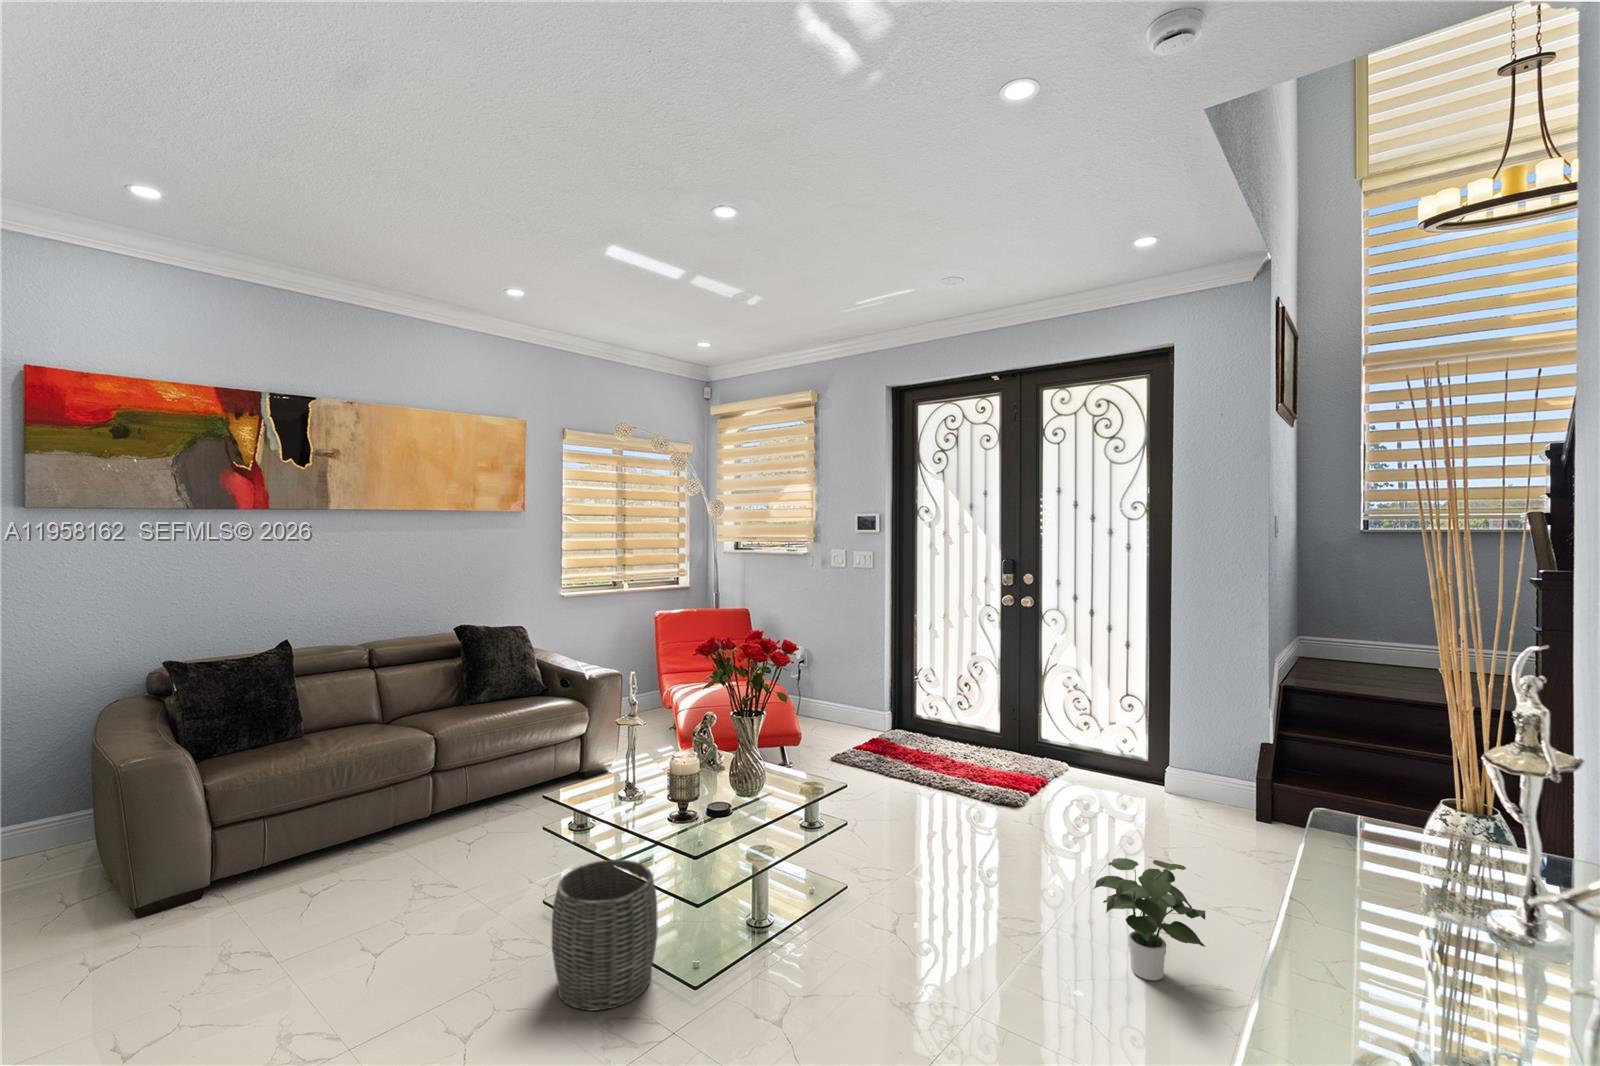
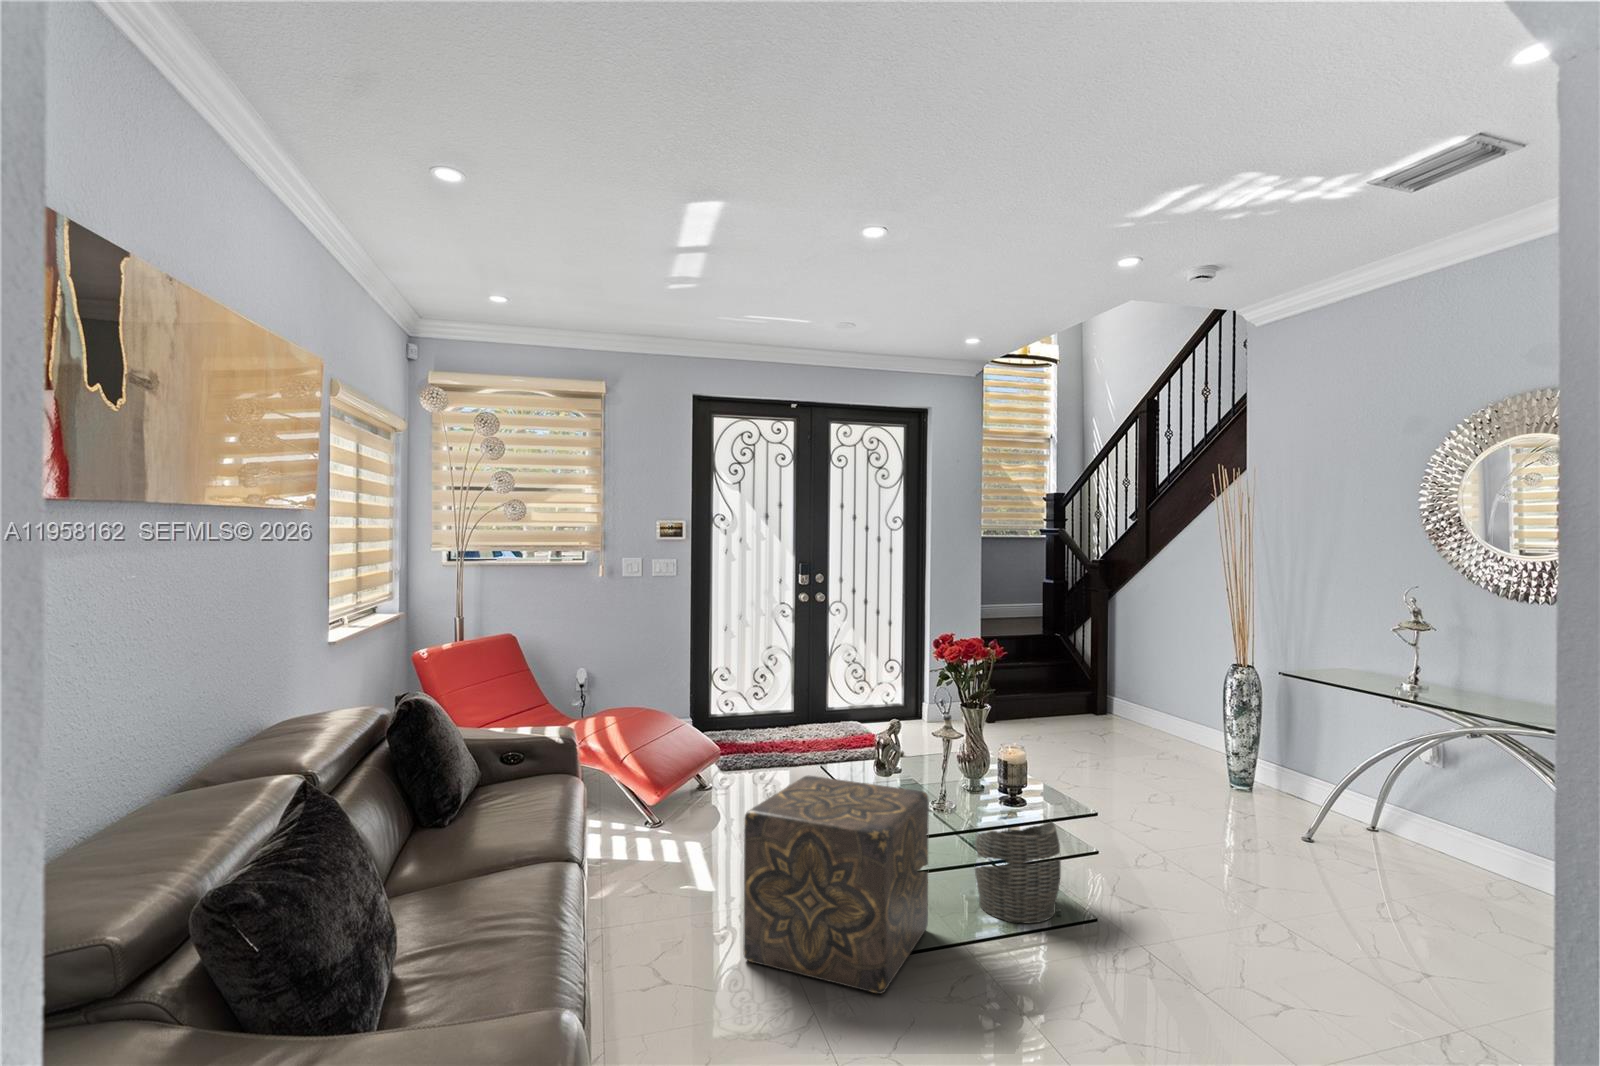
ottoman: none [351,756,535,957] -> present [743,776,929,994]
potted plant: present [1093,858,1206,981] -> none [1083,729,1146,796]

